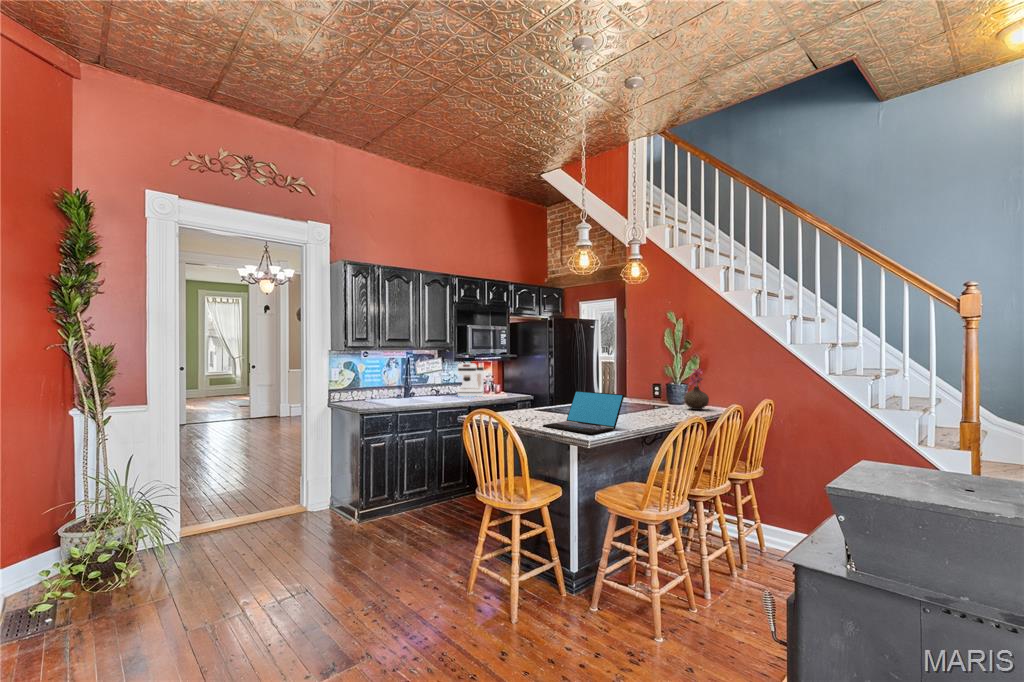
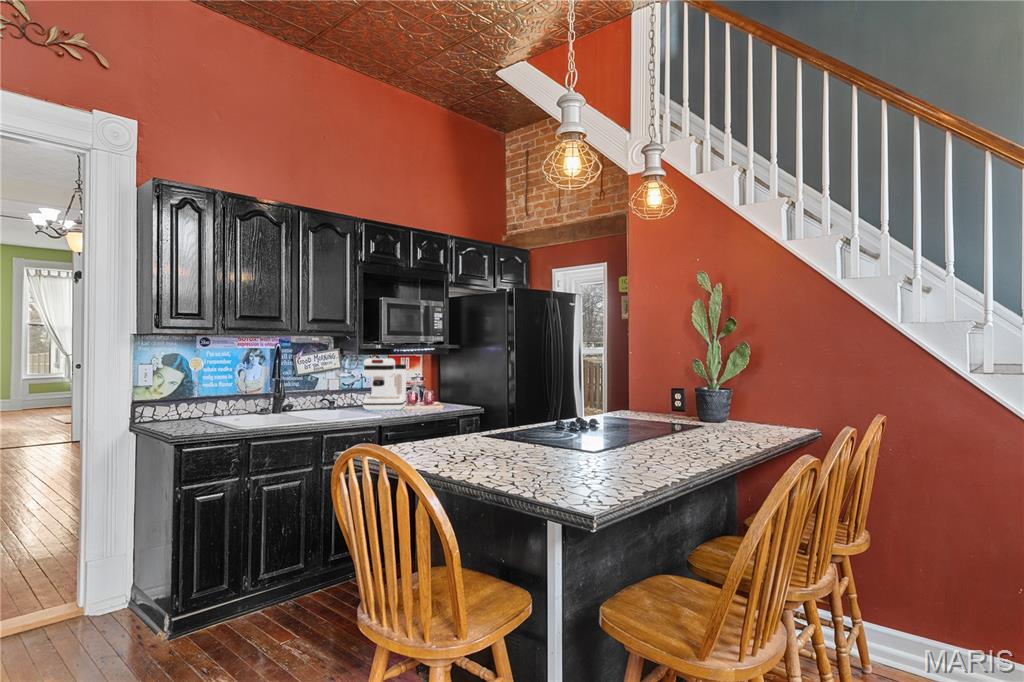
vase: present [684,369,709,410] -> none [733,363,774,433]
laptop: present [543,391,624,434] -> none [493,403,654,497]

